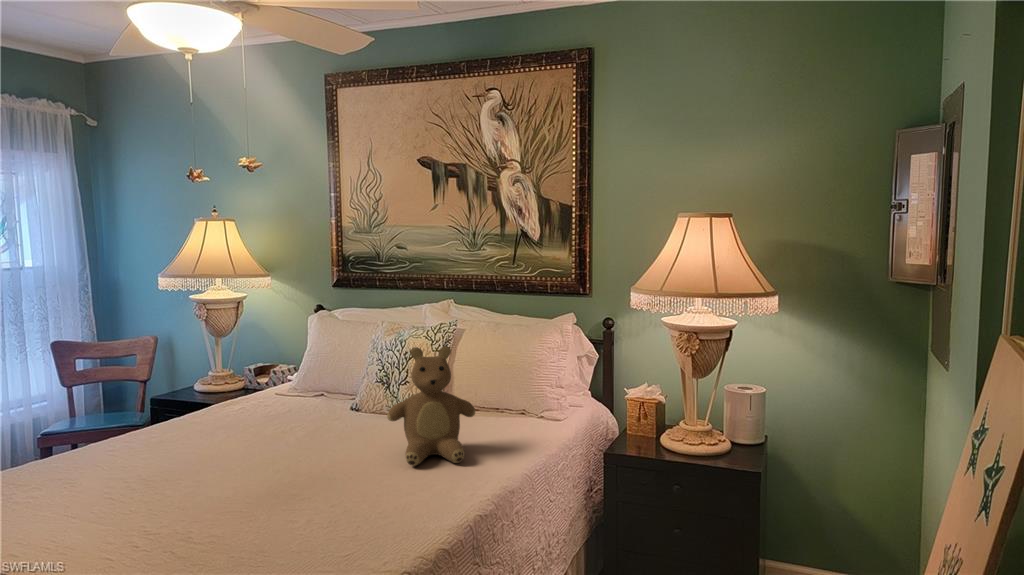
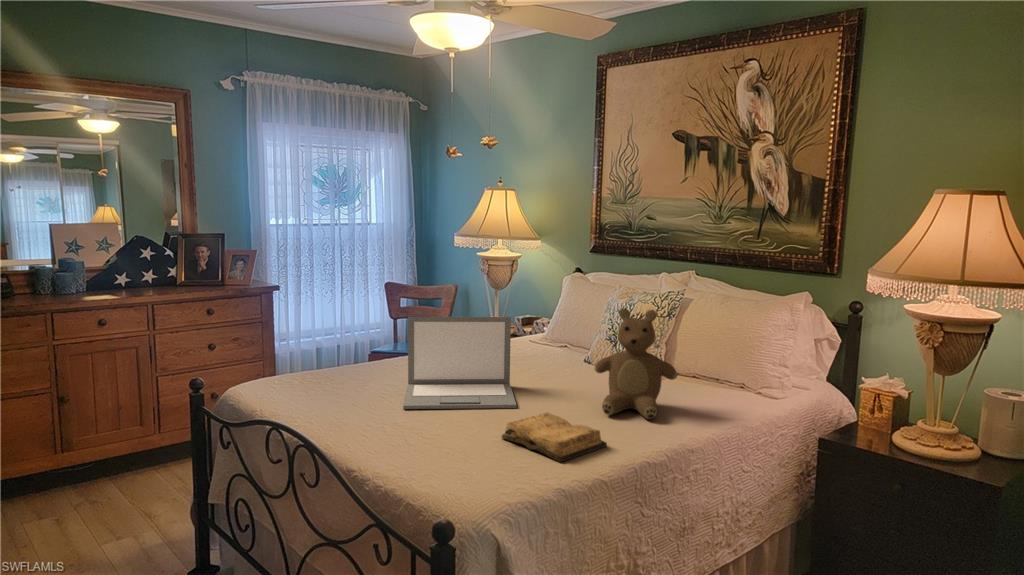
laptop: none [146,371,305,504] -> present [403,317,516,409]
diary: none [310,476,432,532] -> present [502,413,607,462]

